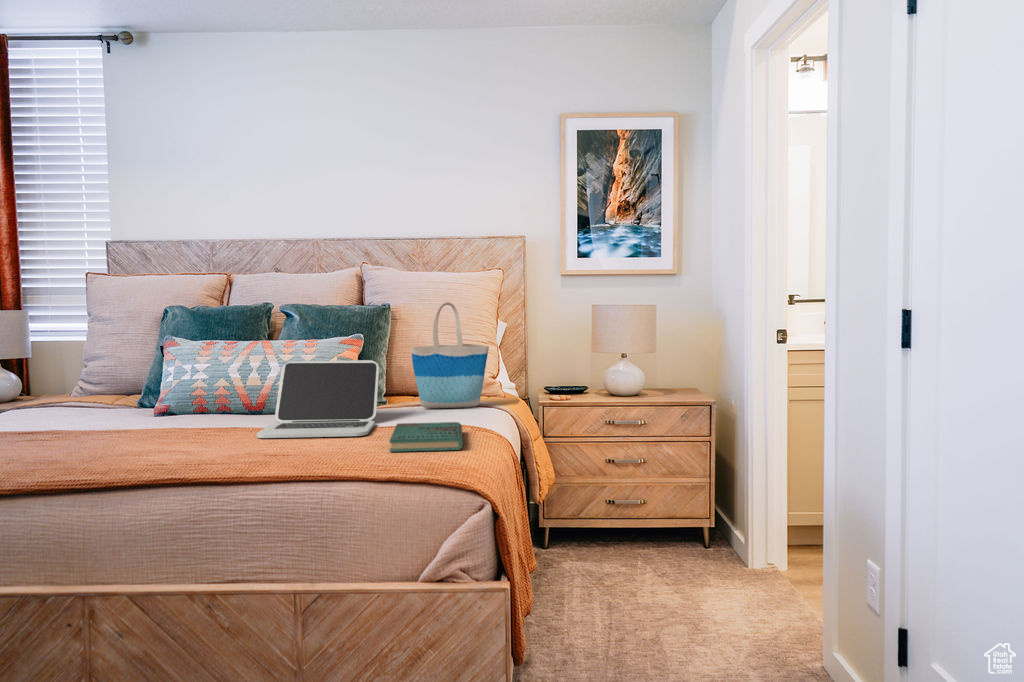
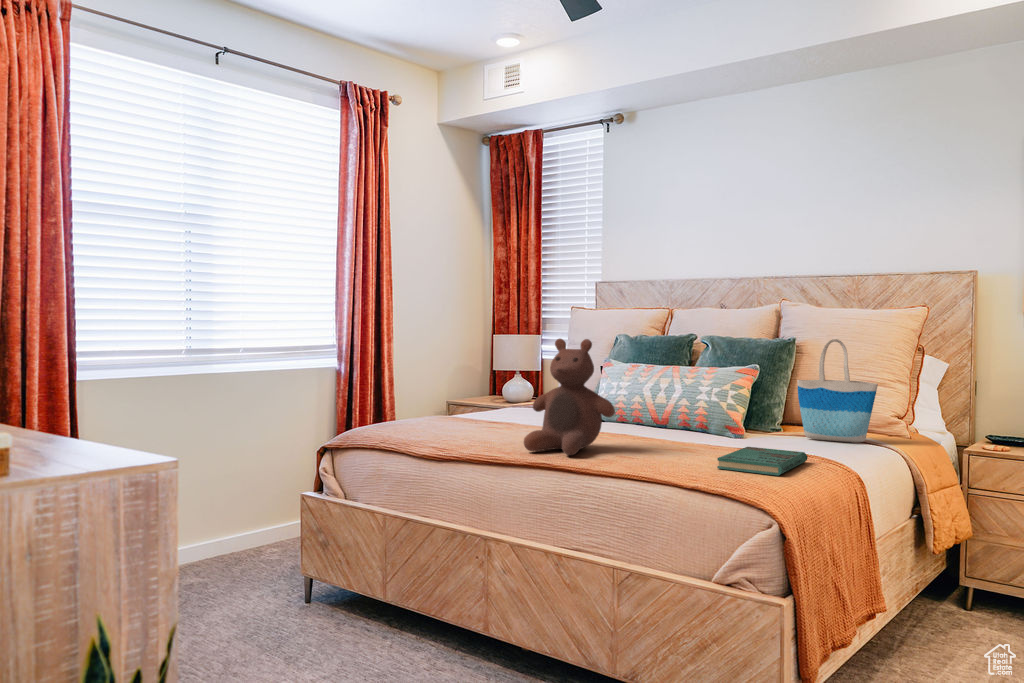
stuffed bear: none [121,309,246,465] -> present [524,339,615,455]
laptop: present [257,360,379,438] -> none [635,385,756,453]

